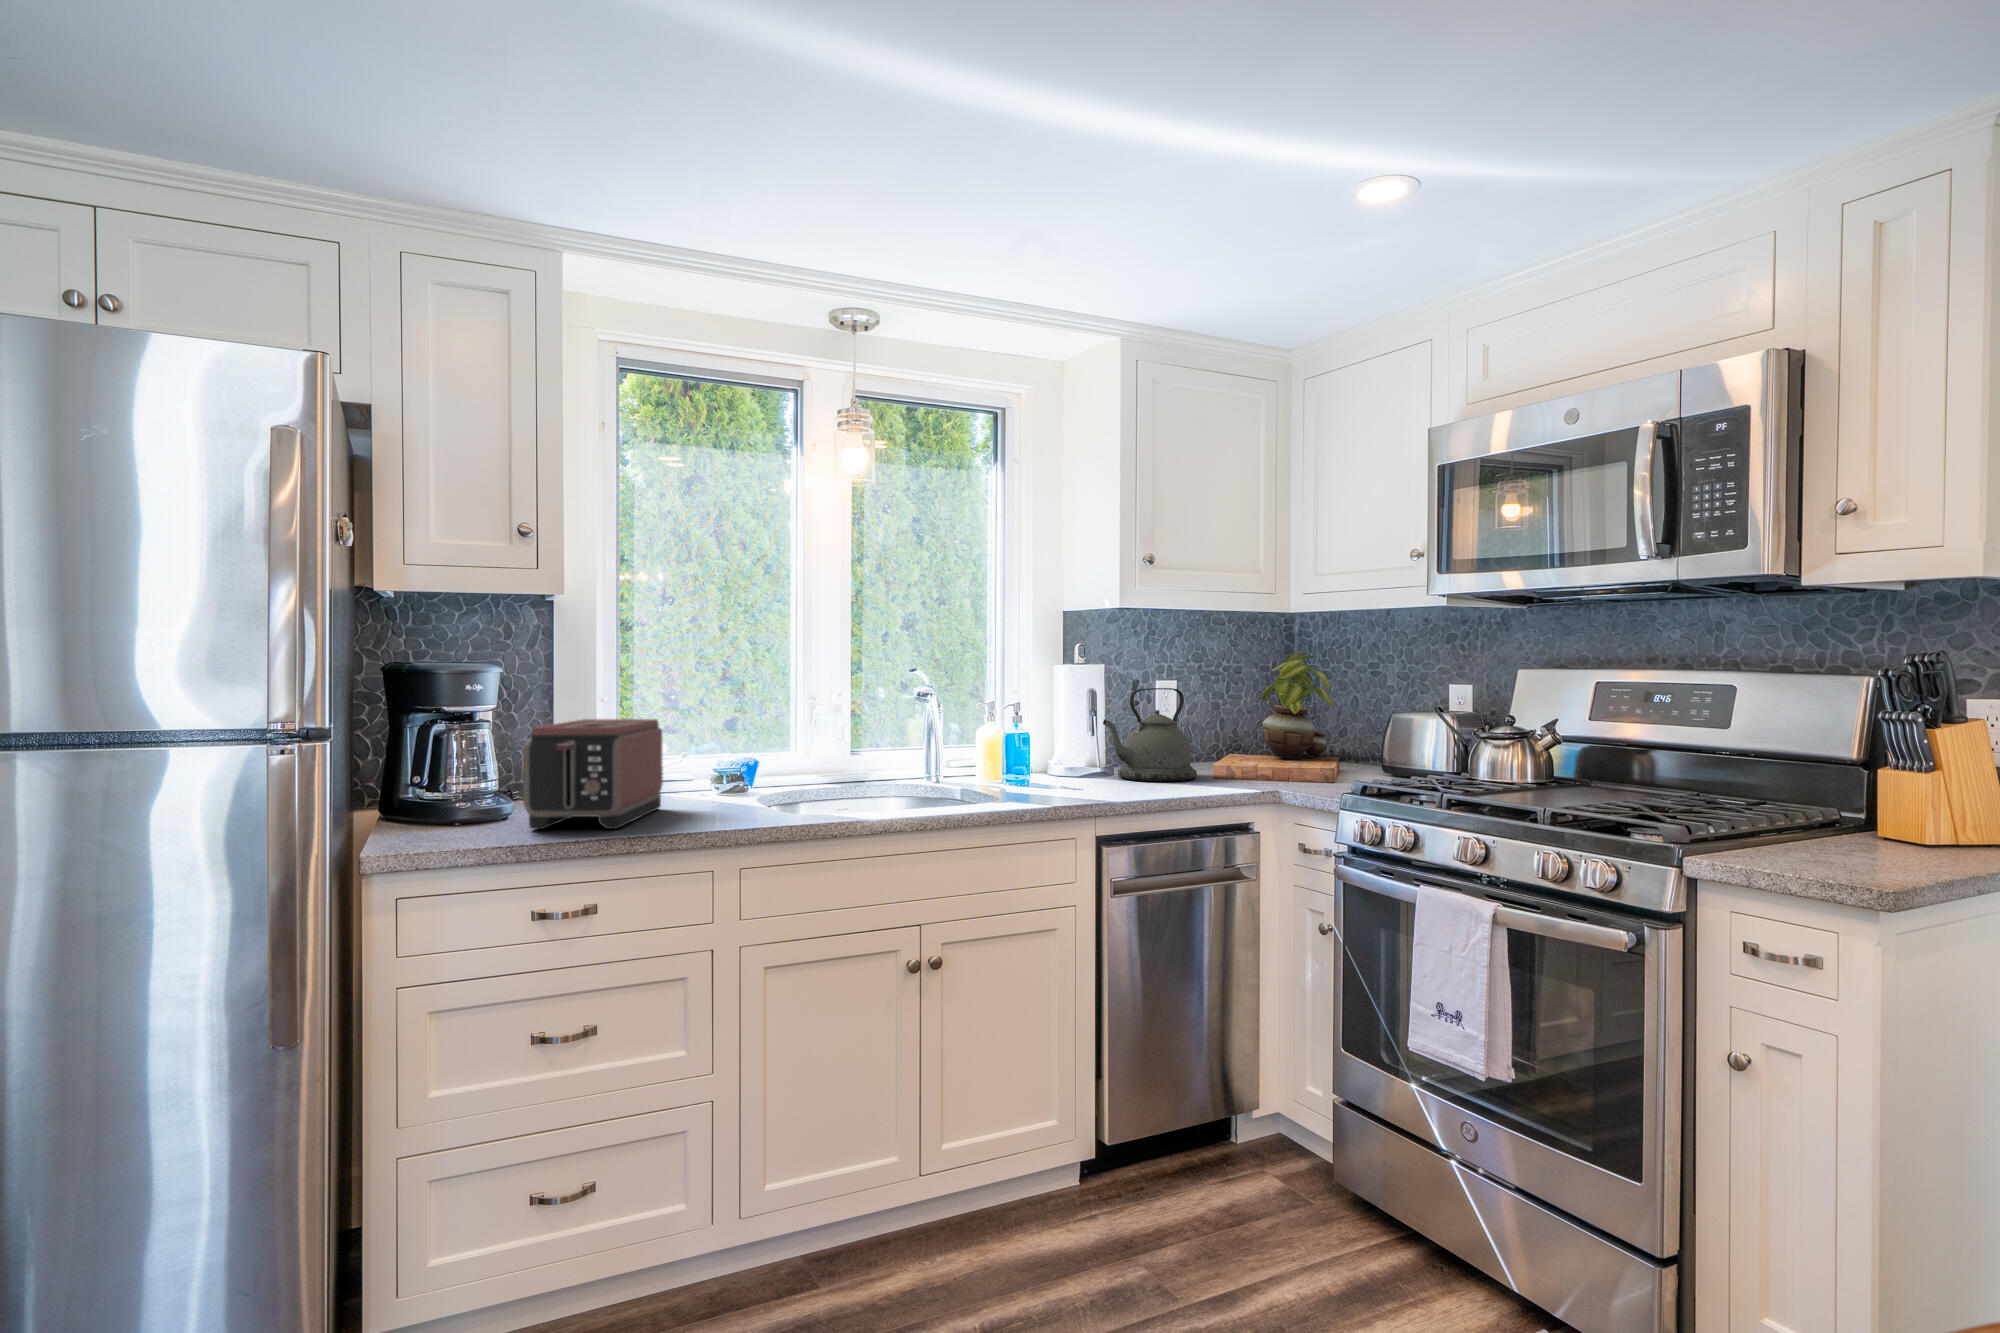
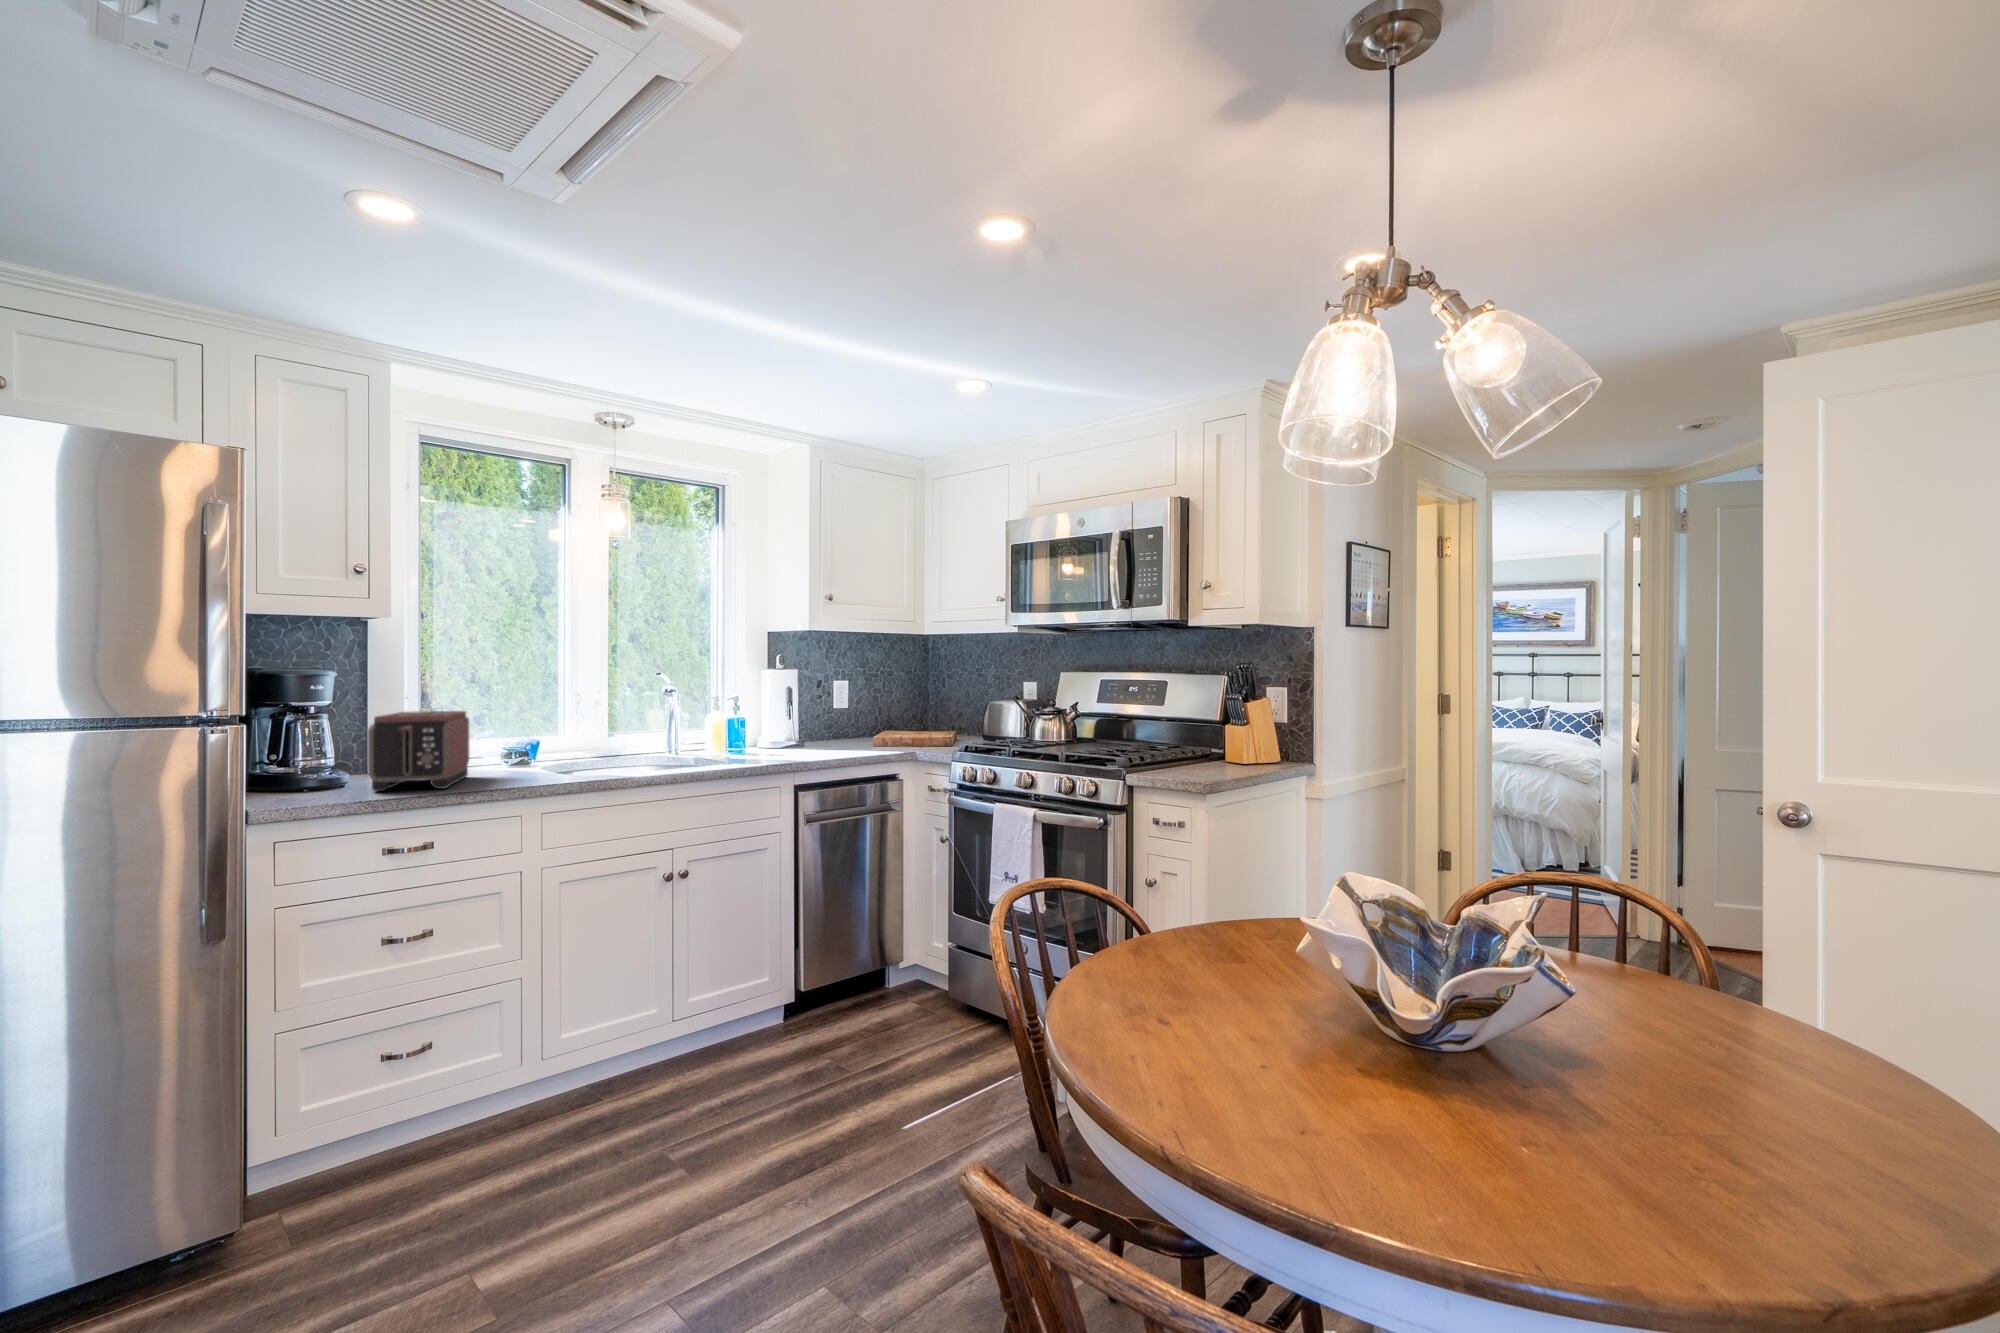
potted plant: present [1261,653,1334,759] -> none [906,662,955,734]
kettle: present [1103,688,1197,781] -> none [797,686,862,749]

